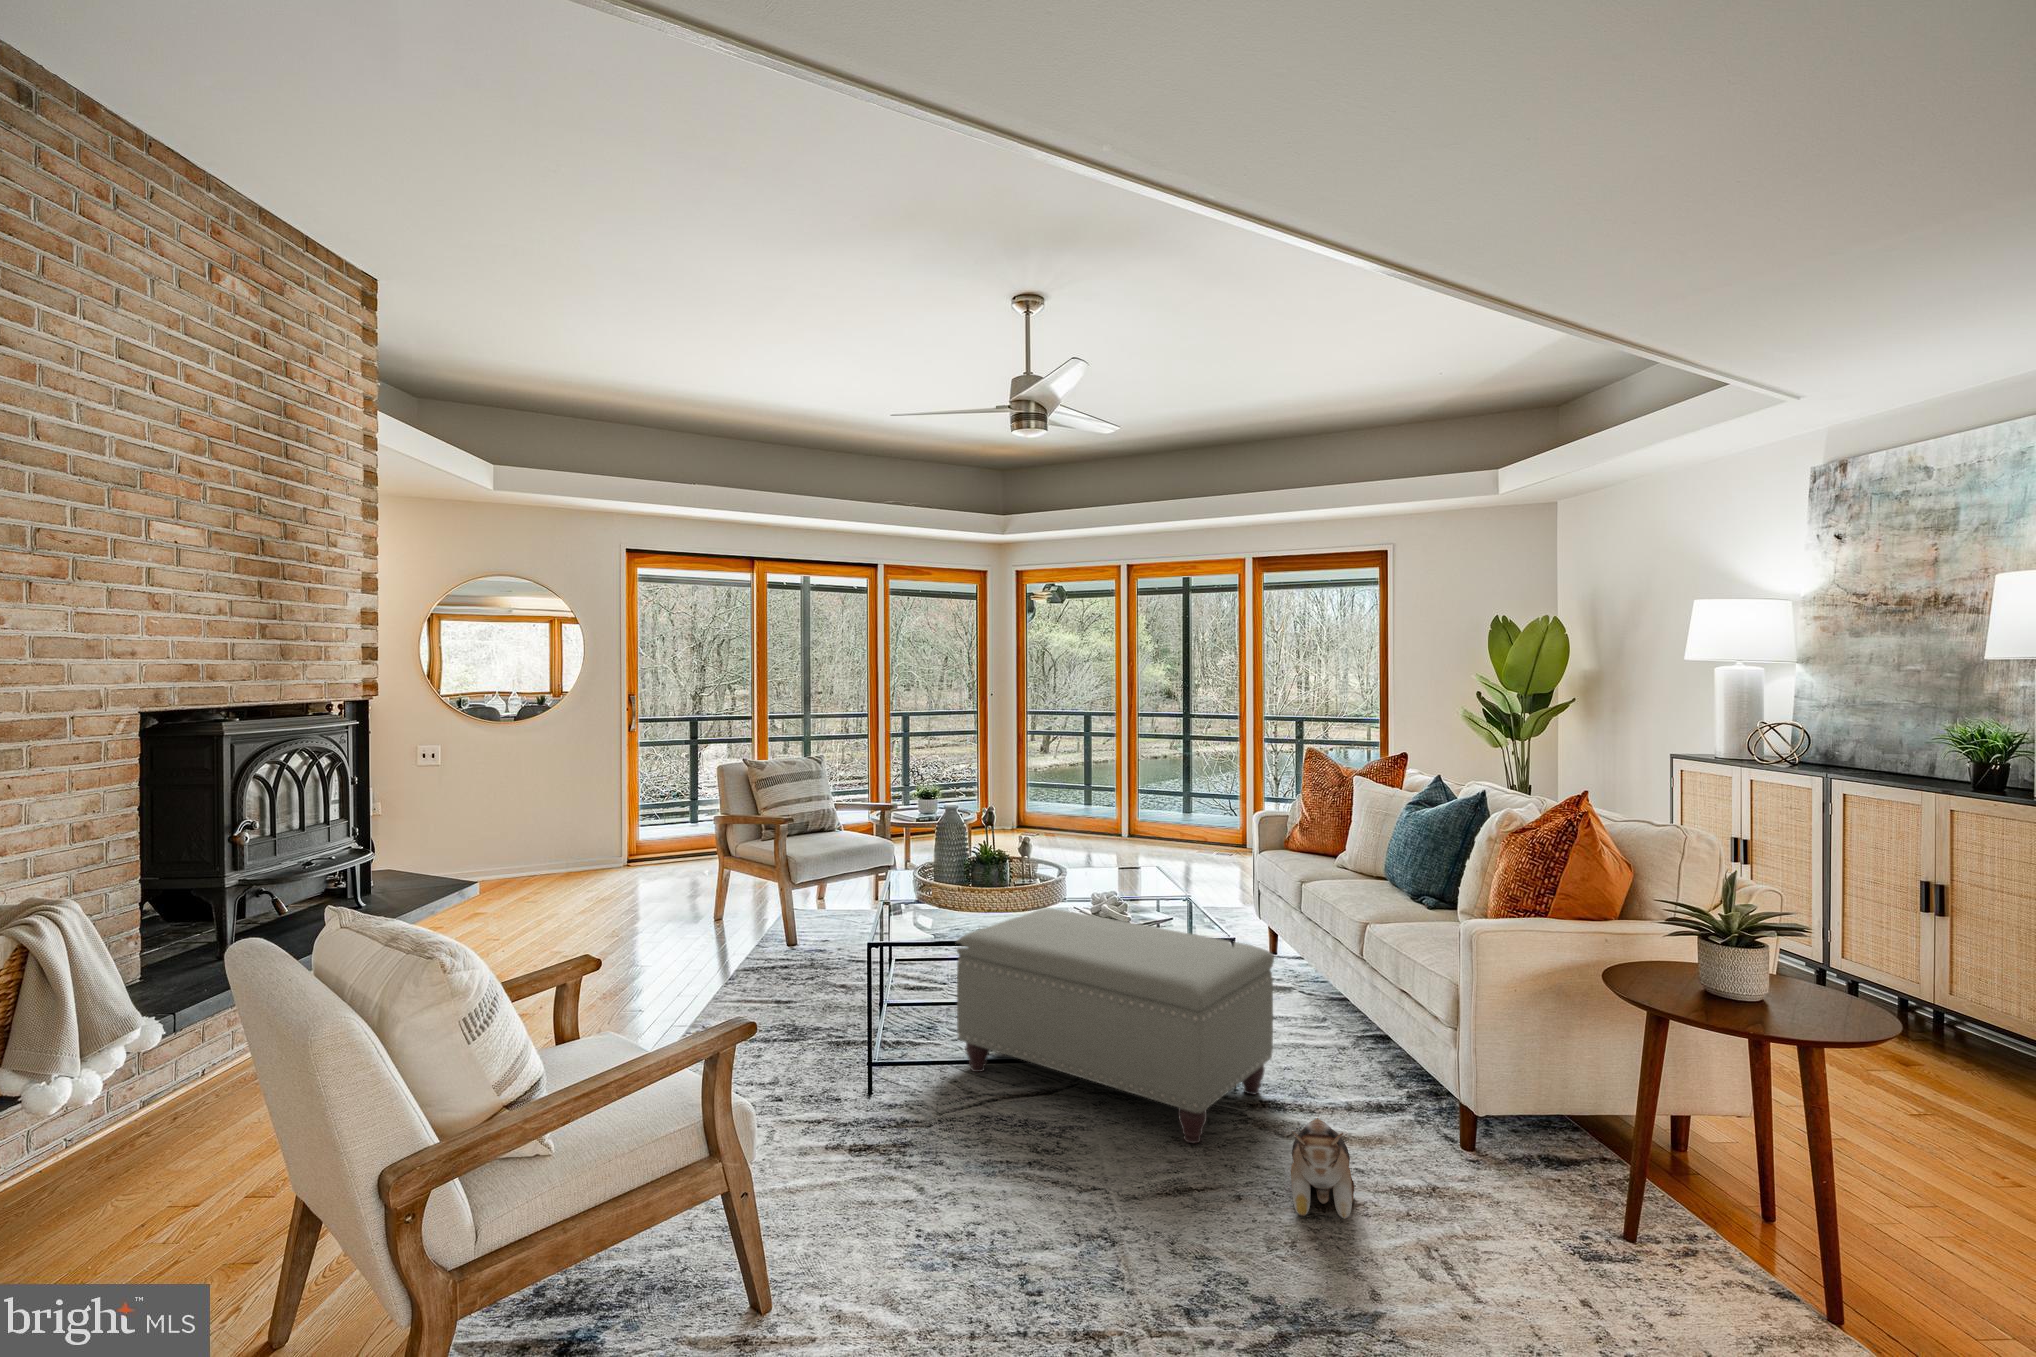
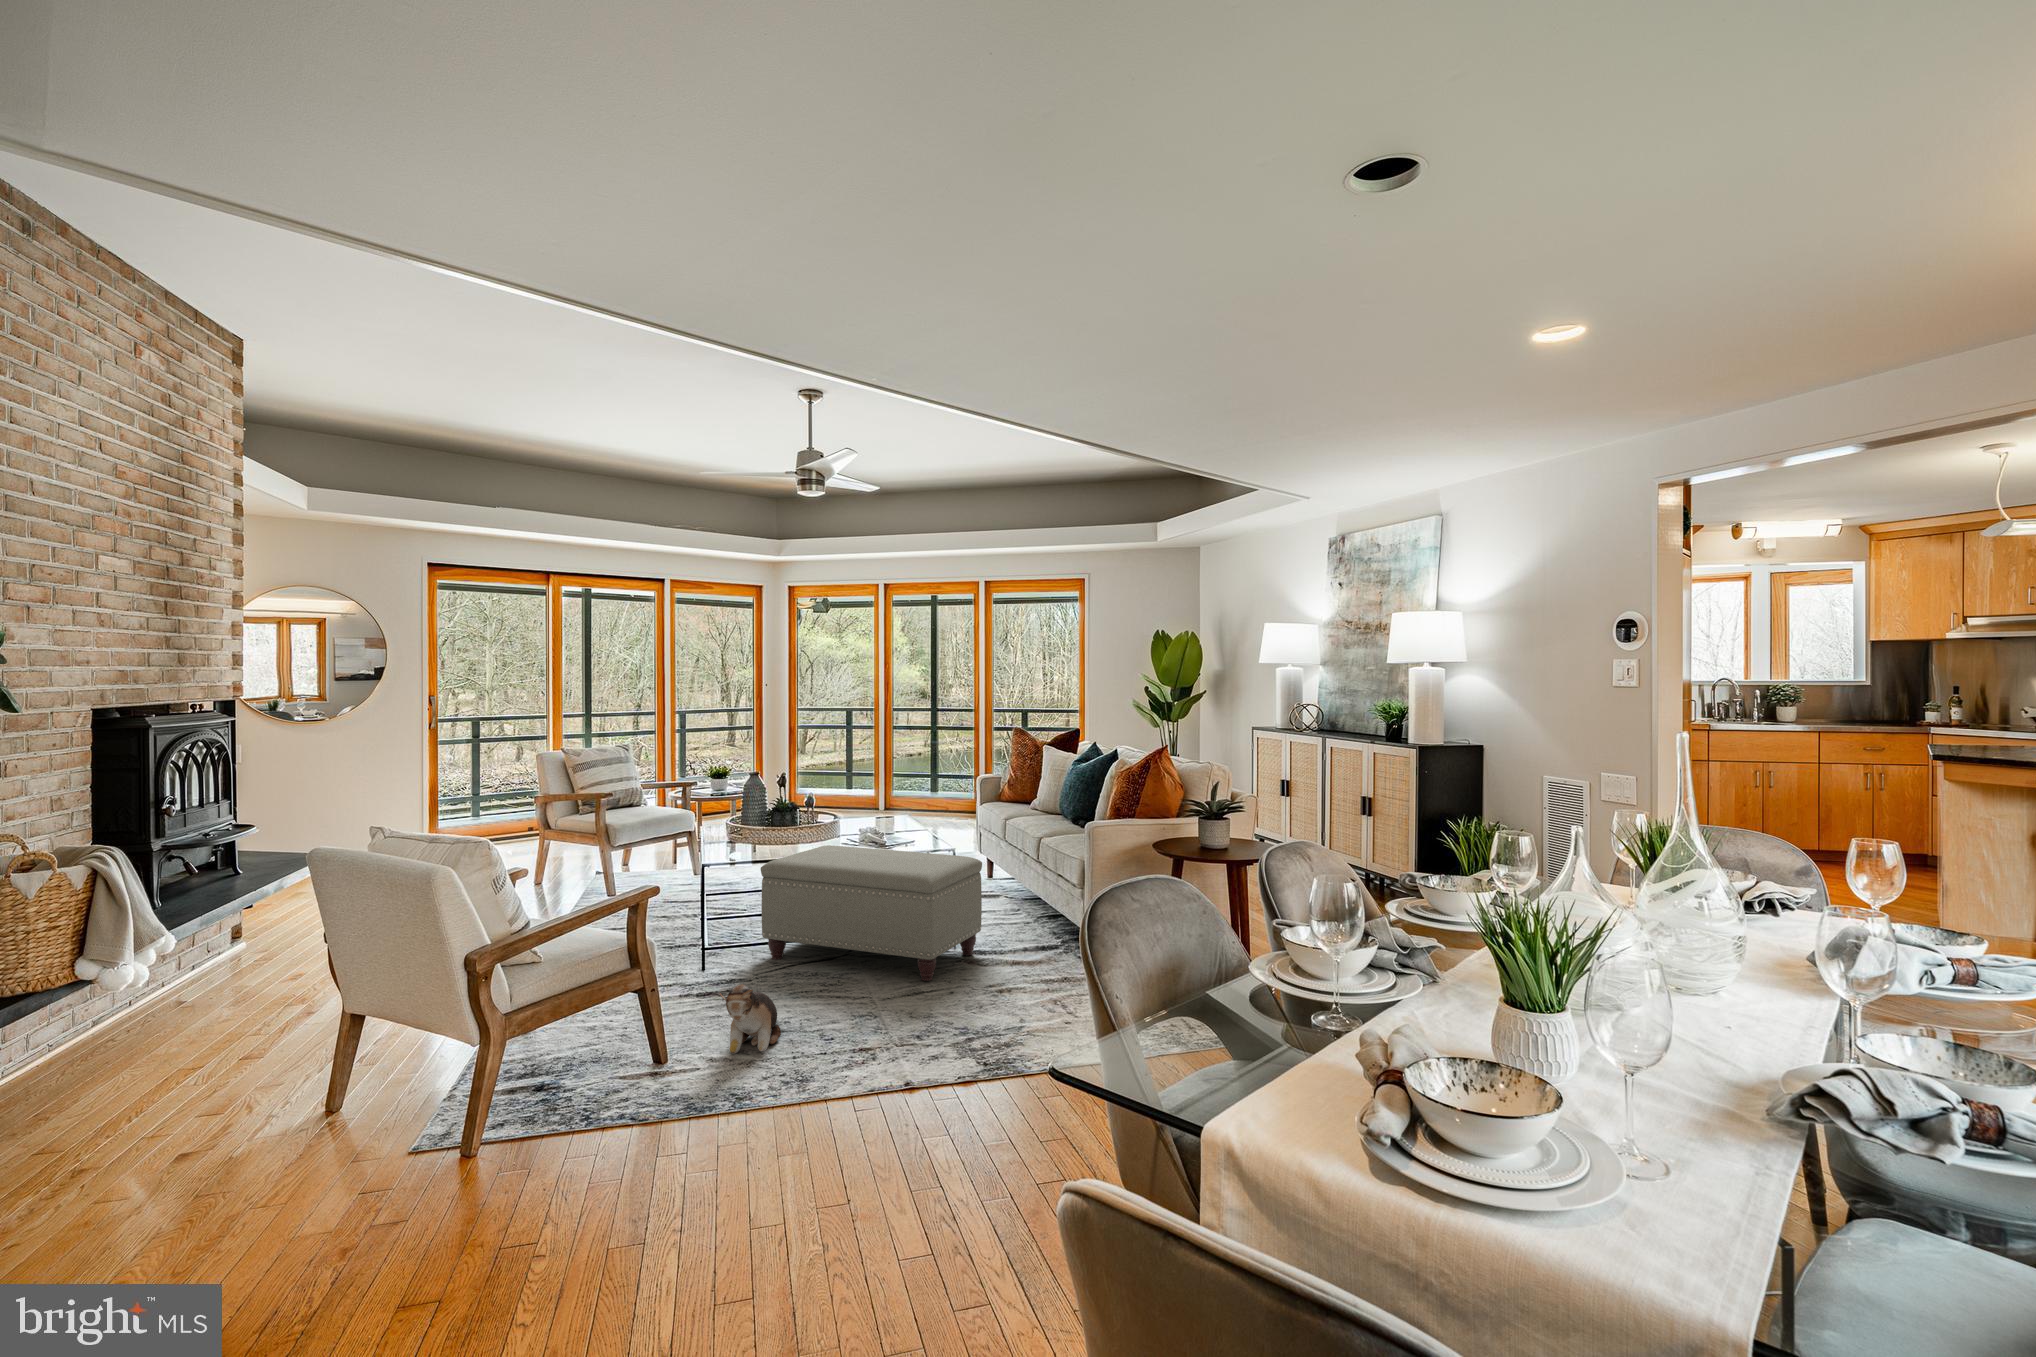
plush toy: present [1291,1118,1354,1219] -> present [720,984,781,1054]

